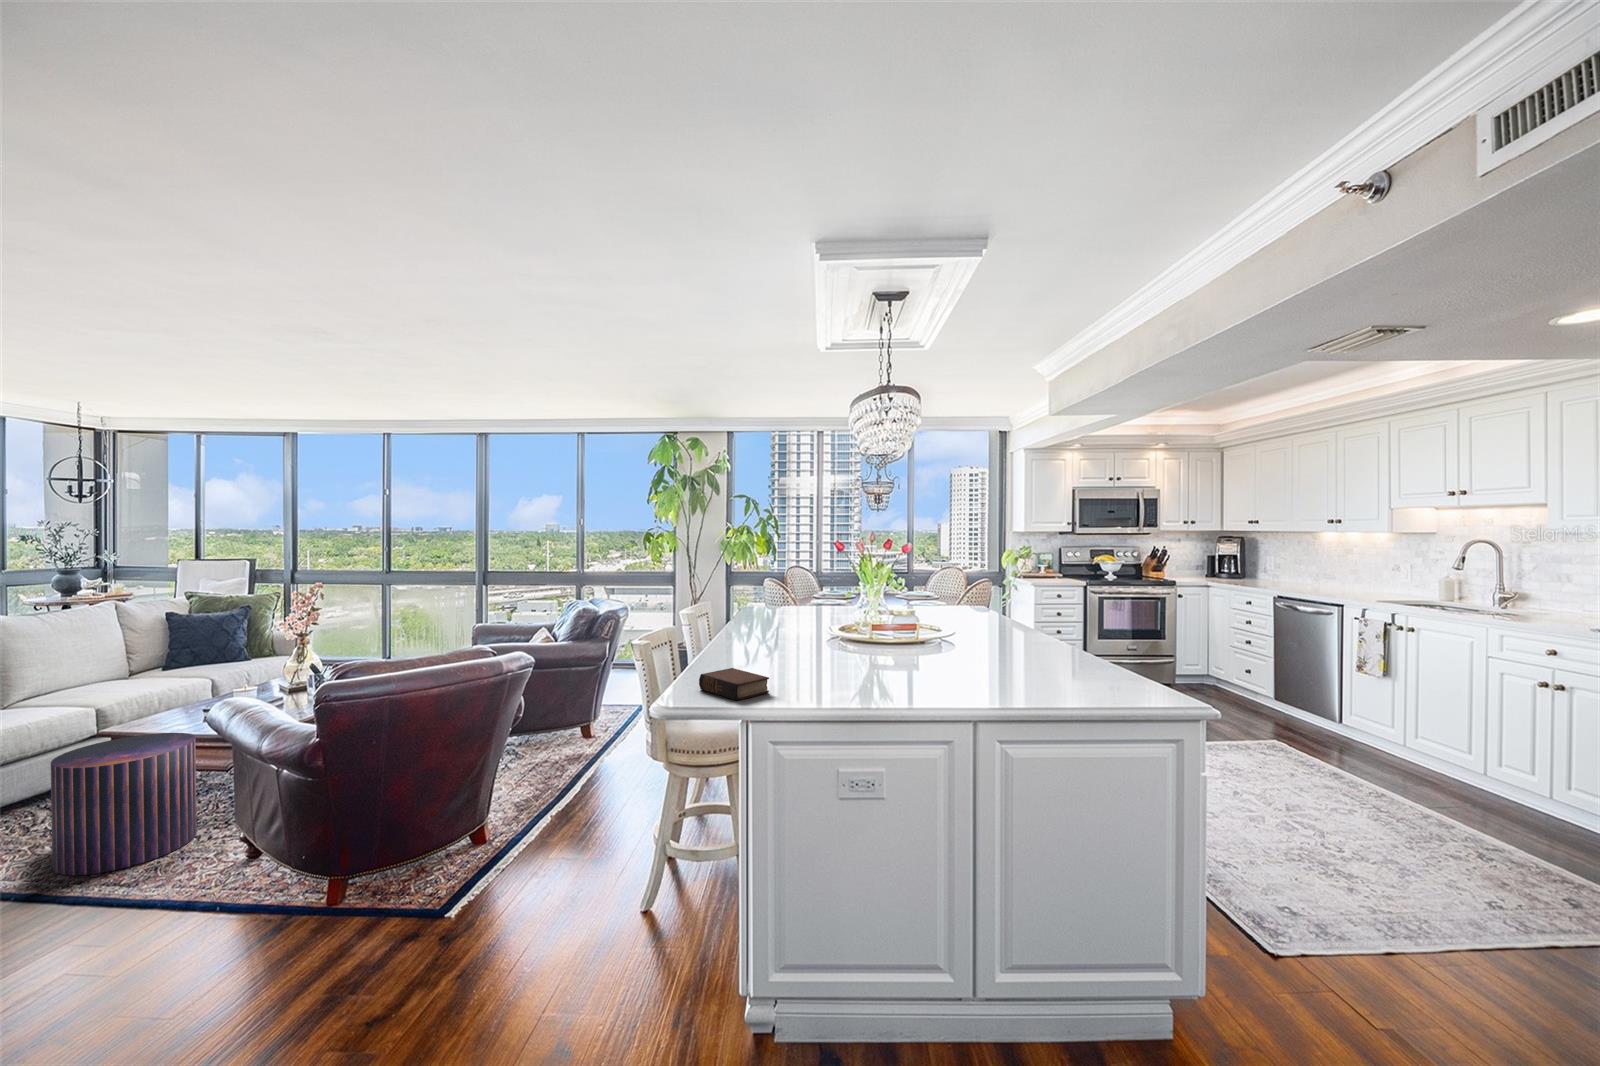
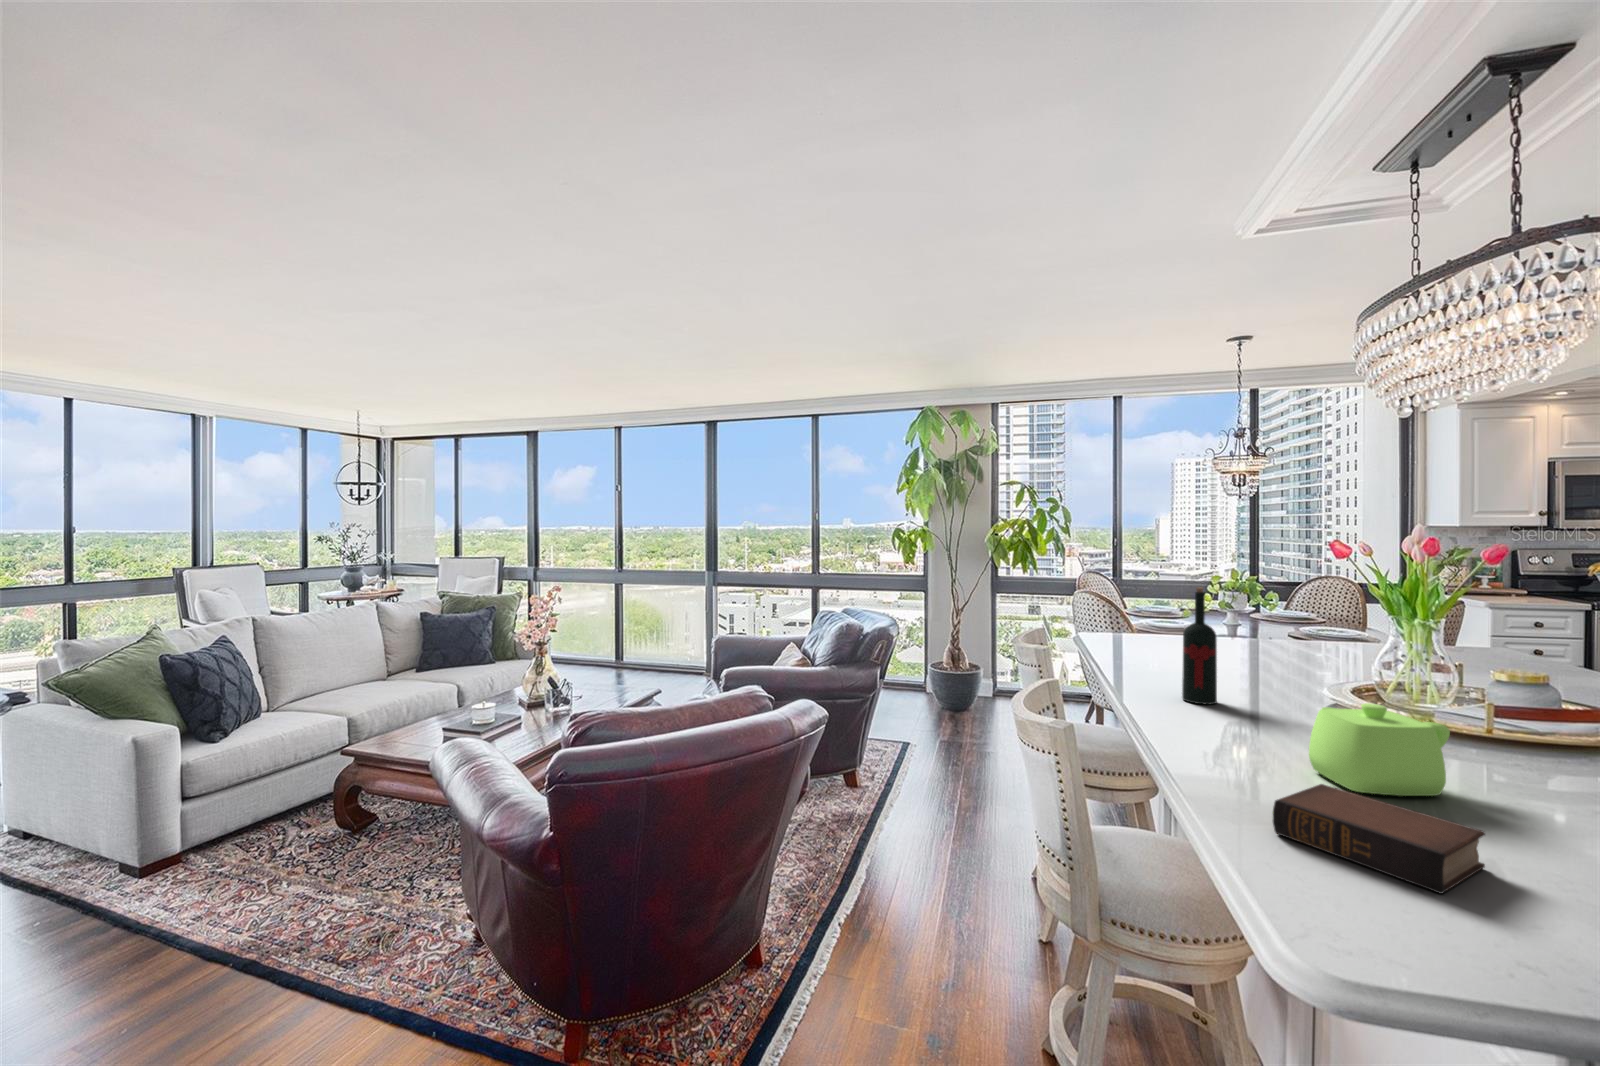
wine bottle: none [744,578,761,644] -> present [1182,587,1217,705]
teapot: none [756,633,809,674] -> present [1309,703,1450,796]
pouf: present [51,733,197,876] -> none [282,758,427,936]

